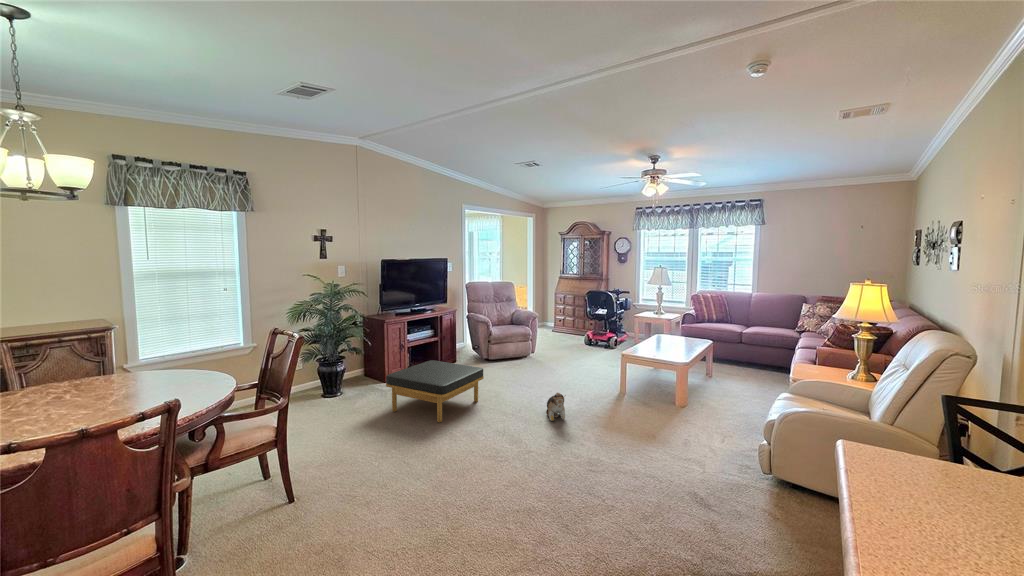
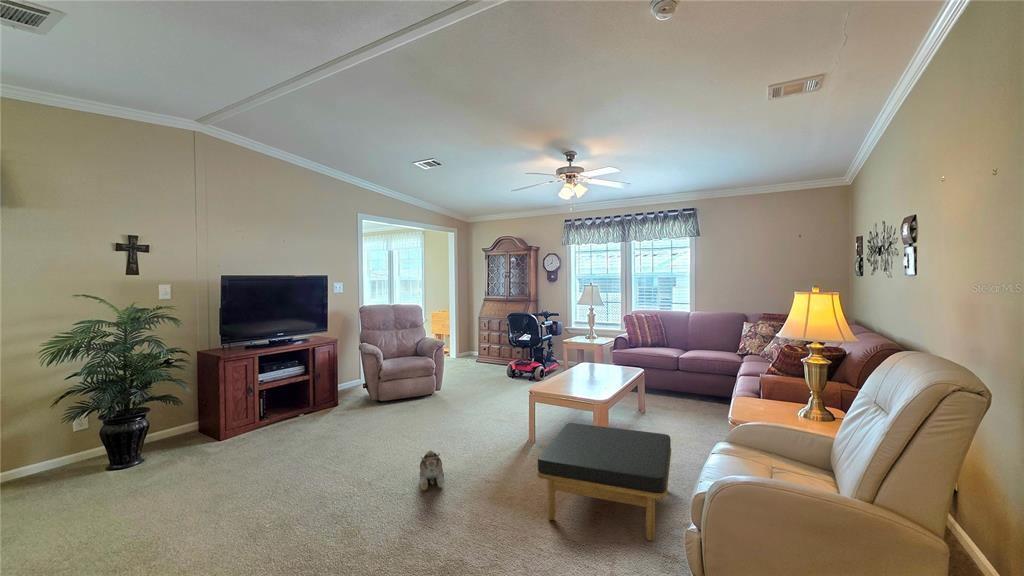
ottoman: present [386,360,484,422] -> present [537,423,671,541]

